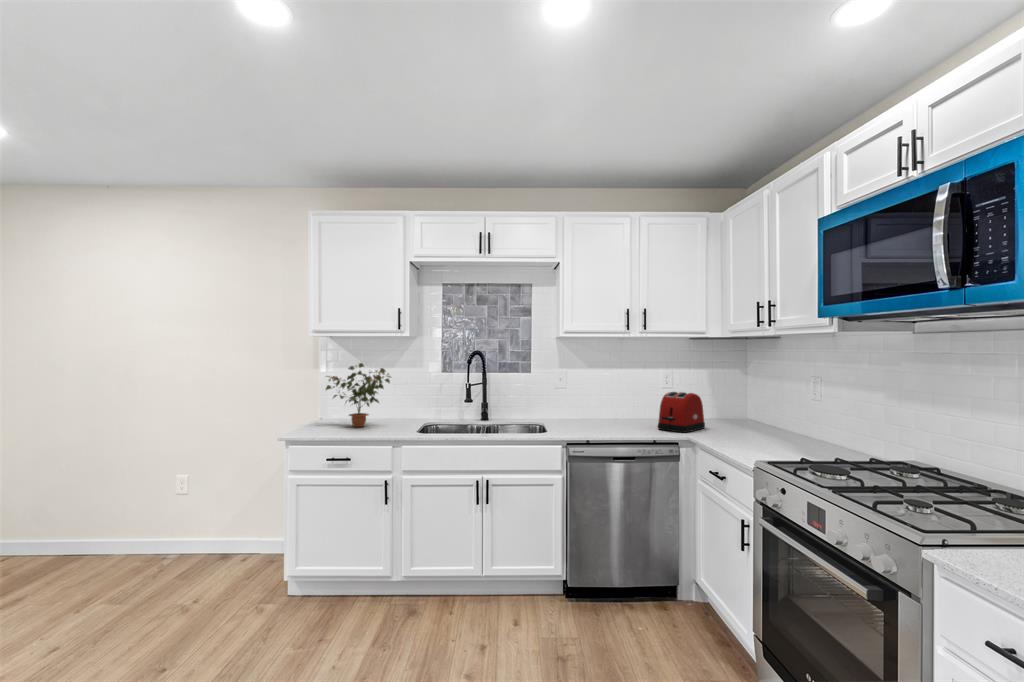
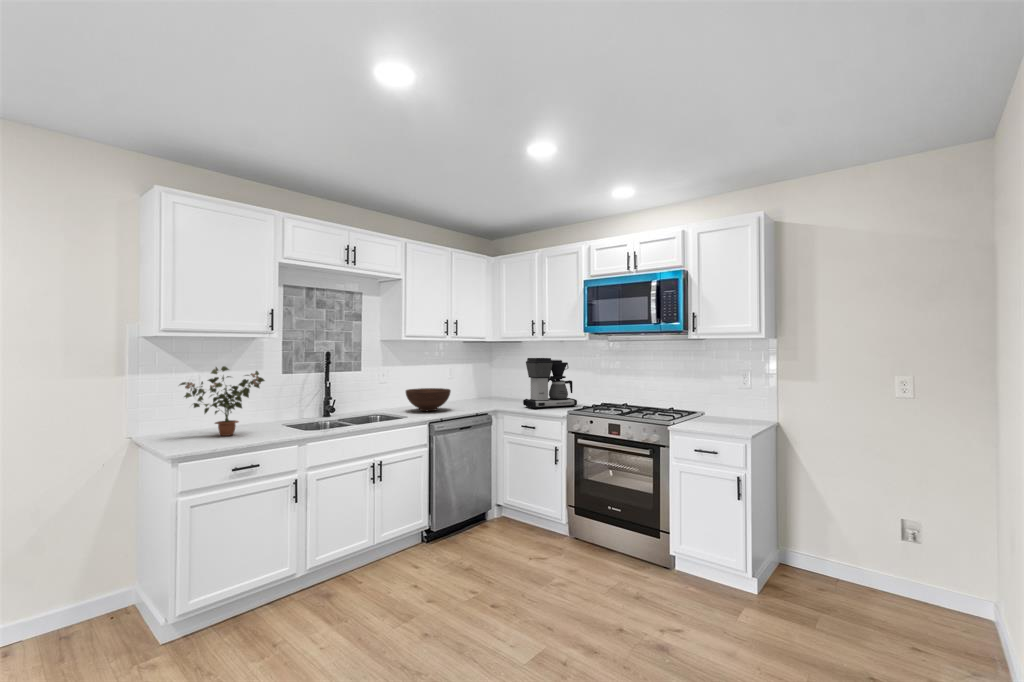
coffee maker: none [727,363,818,450] -> present [523,358,577,409]
toaster: present [658,392,705,433] -> none [472,380,494,408]
fruit bowl: none [568,397,625,427] -> present [406,388,451,411]

